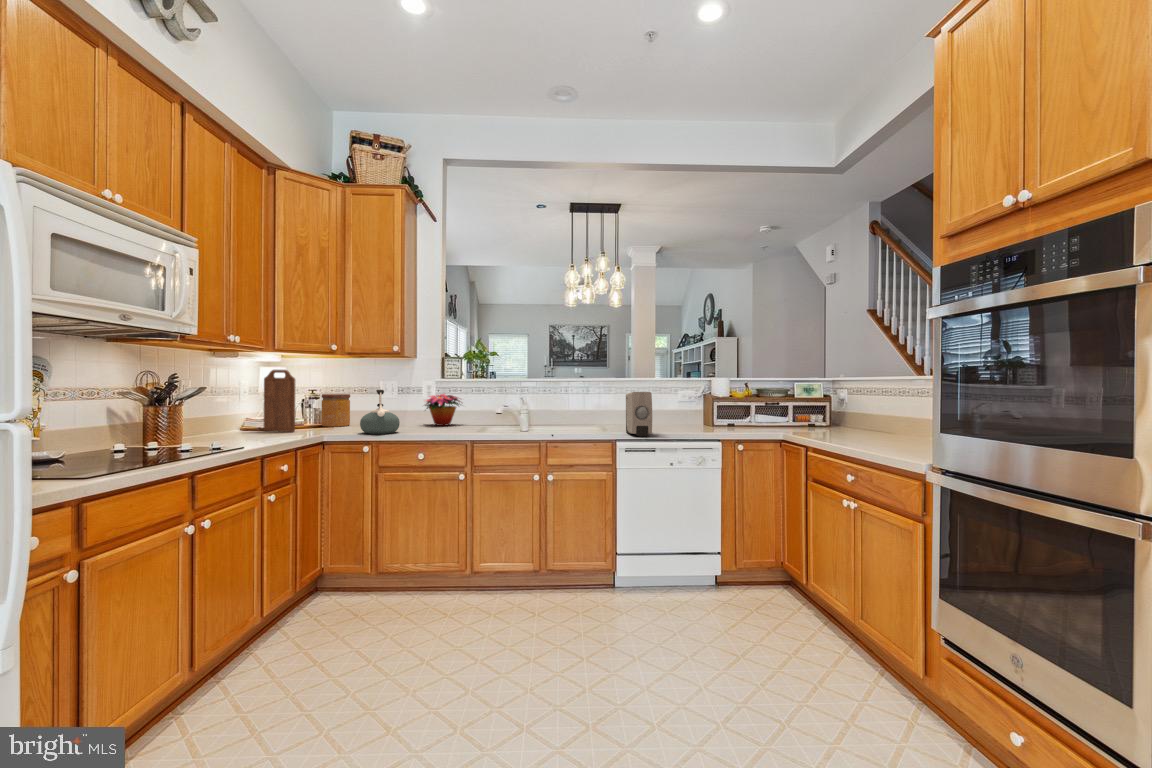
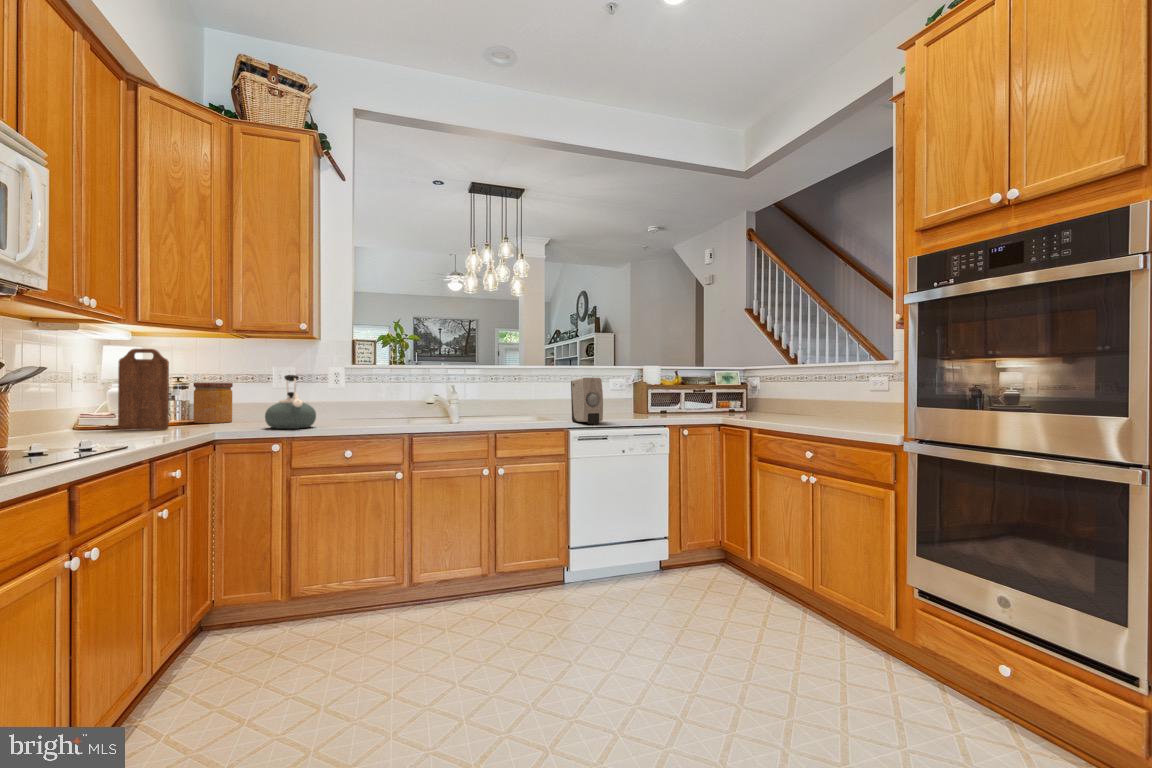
flower arrangement: present [425,394,460,426] -> none [324,382,385,419]

